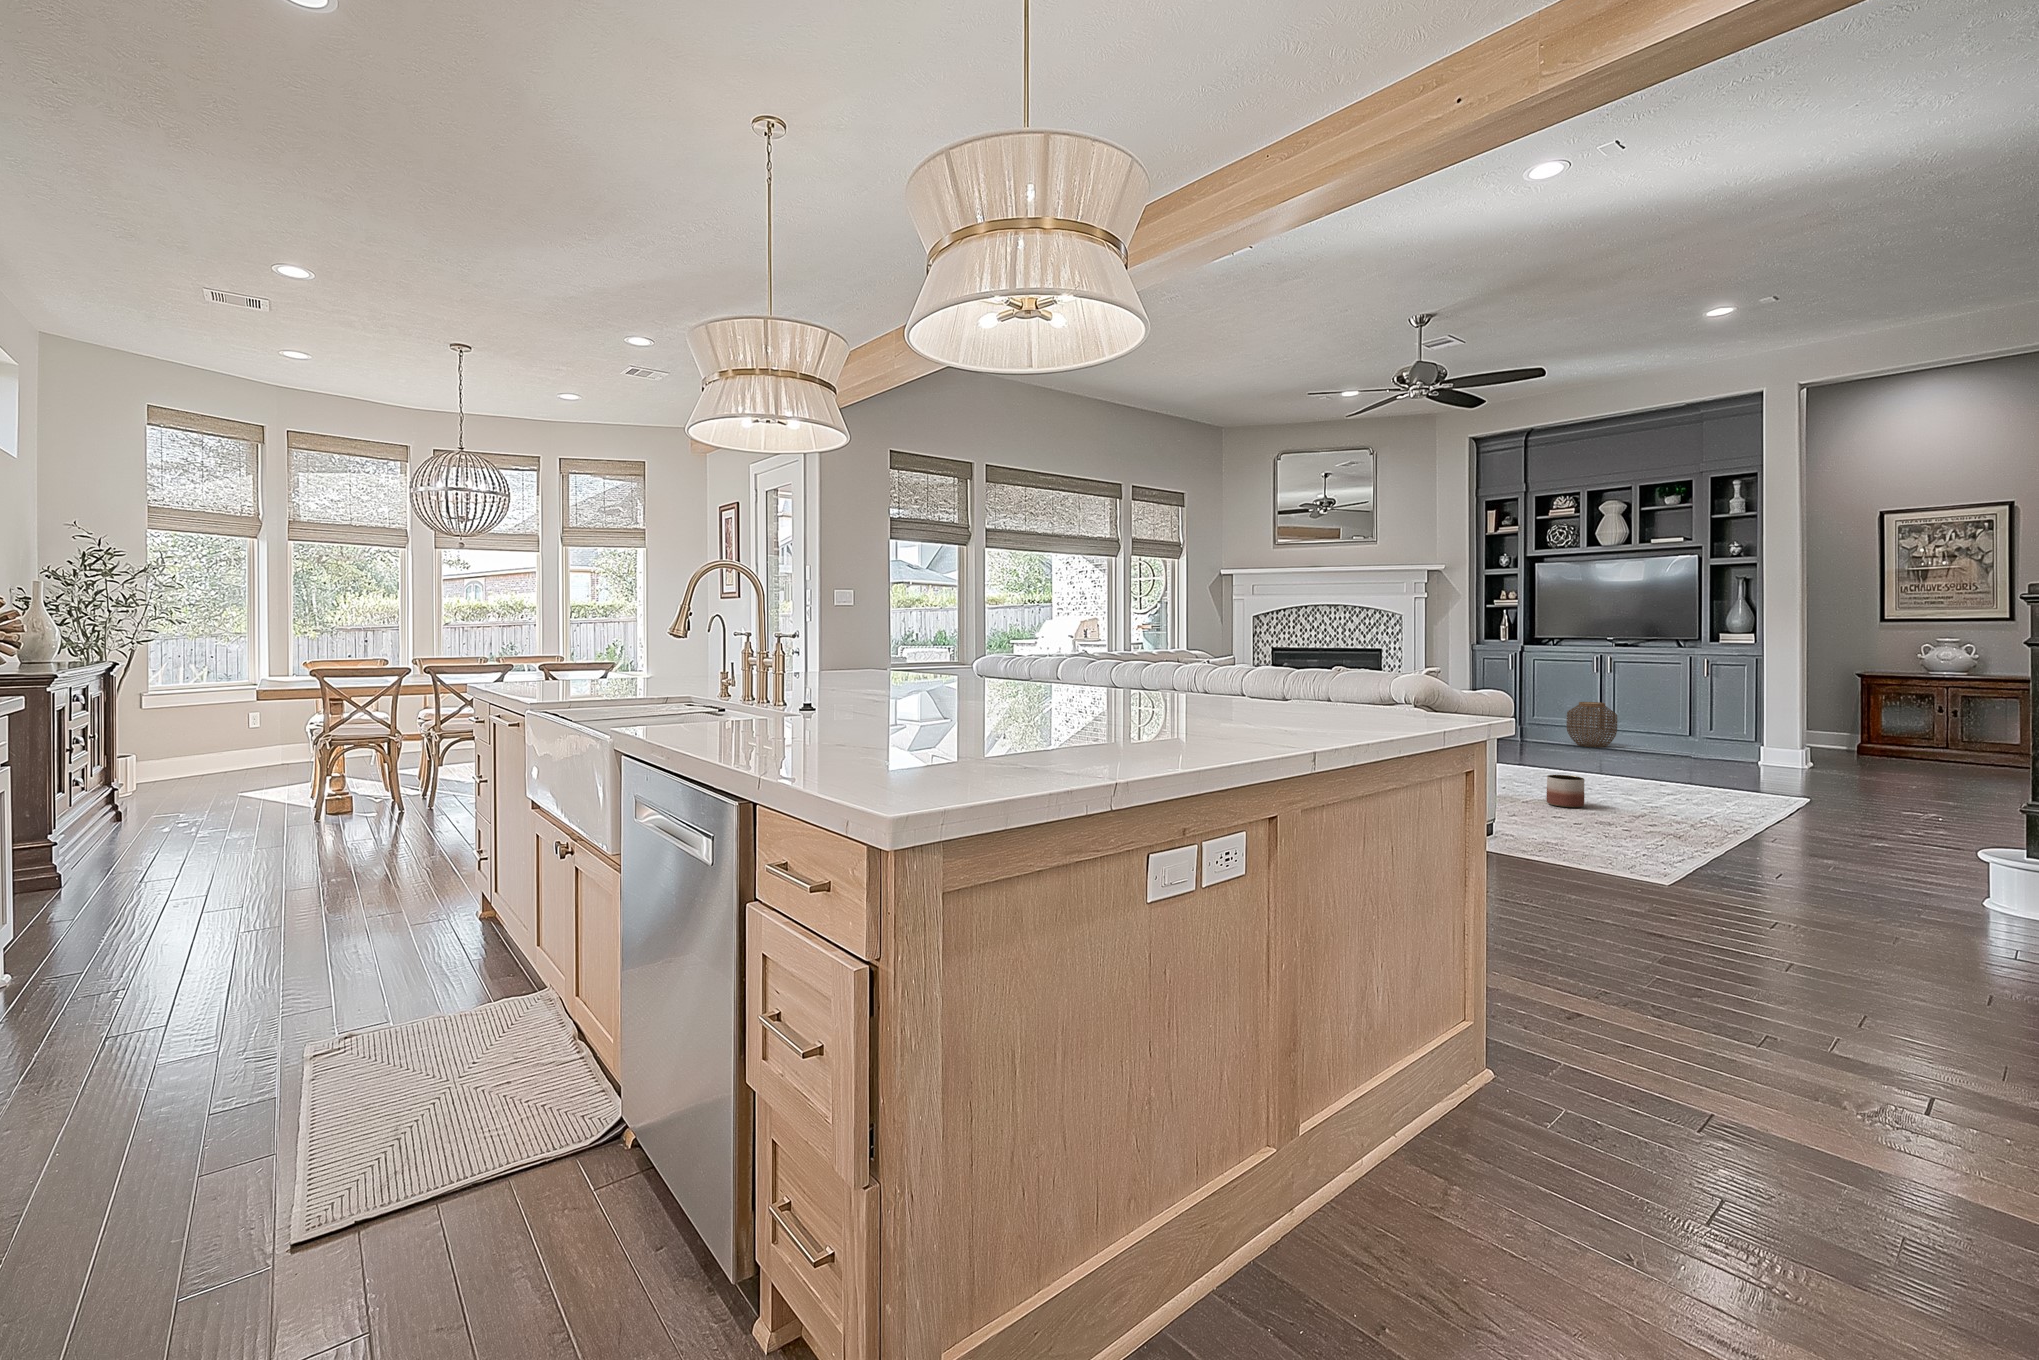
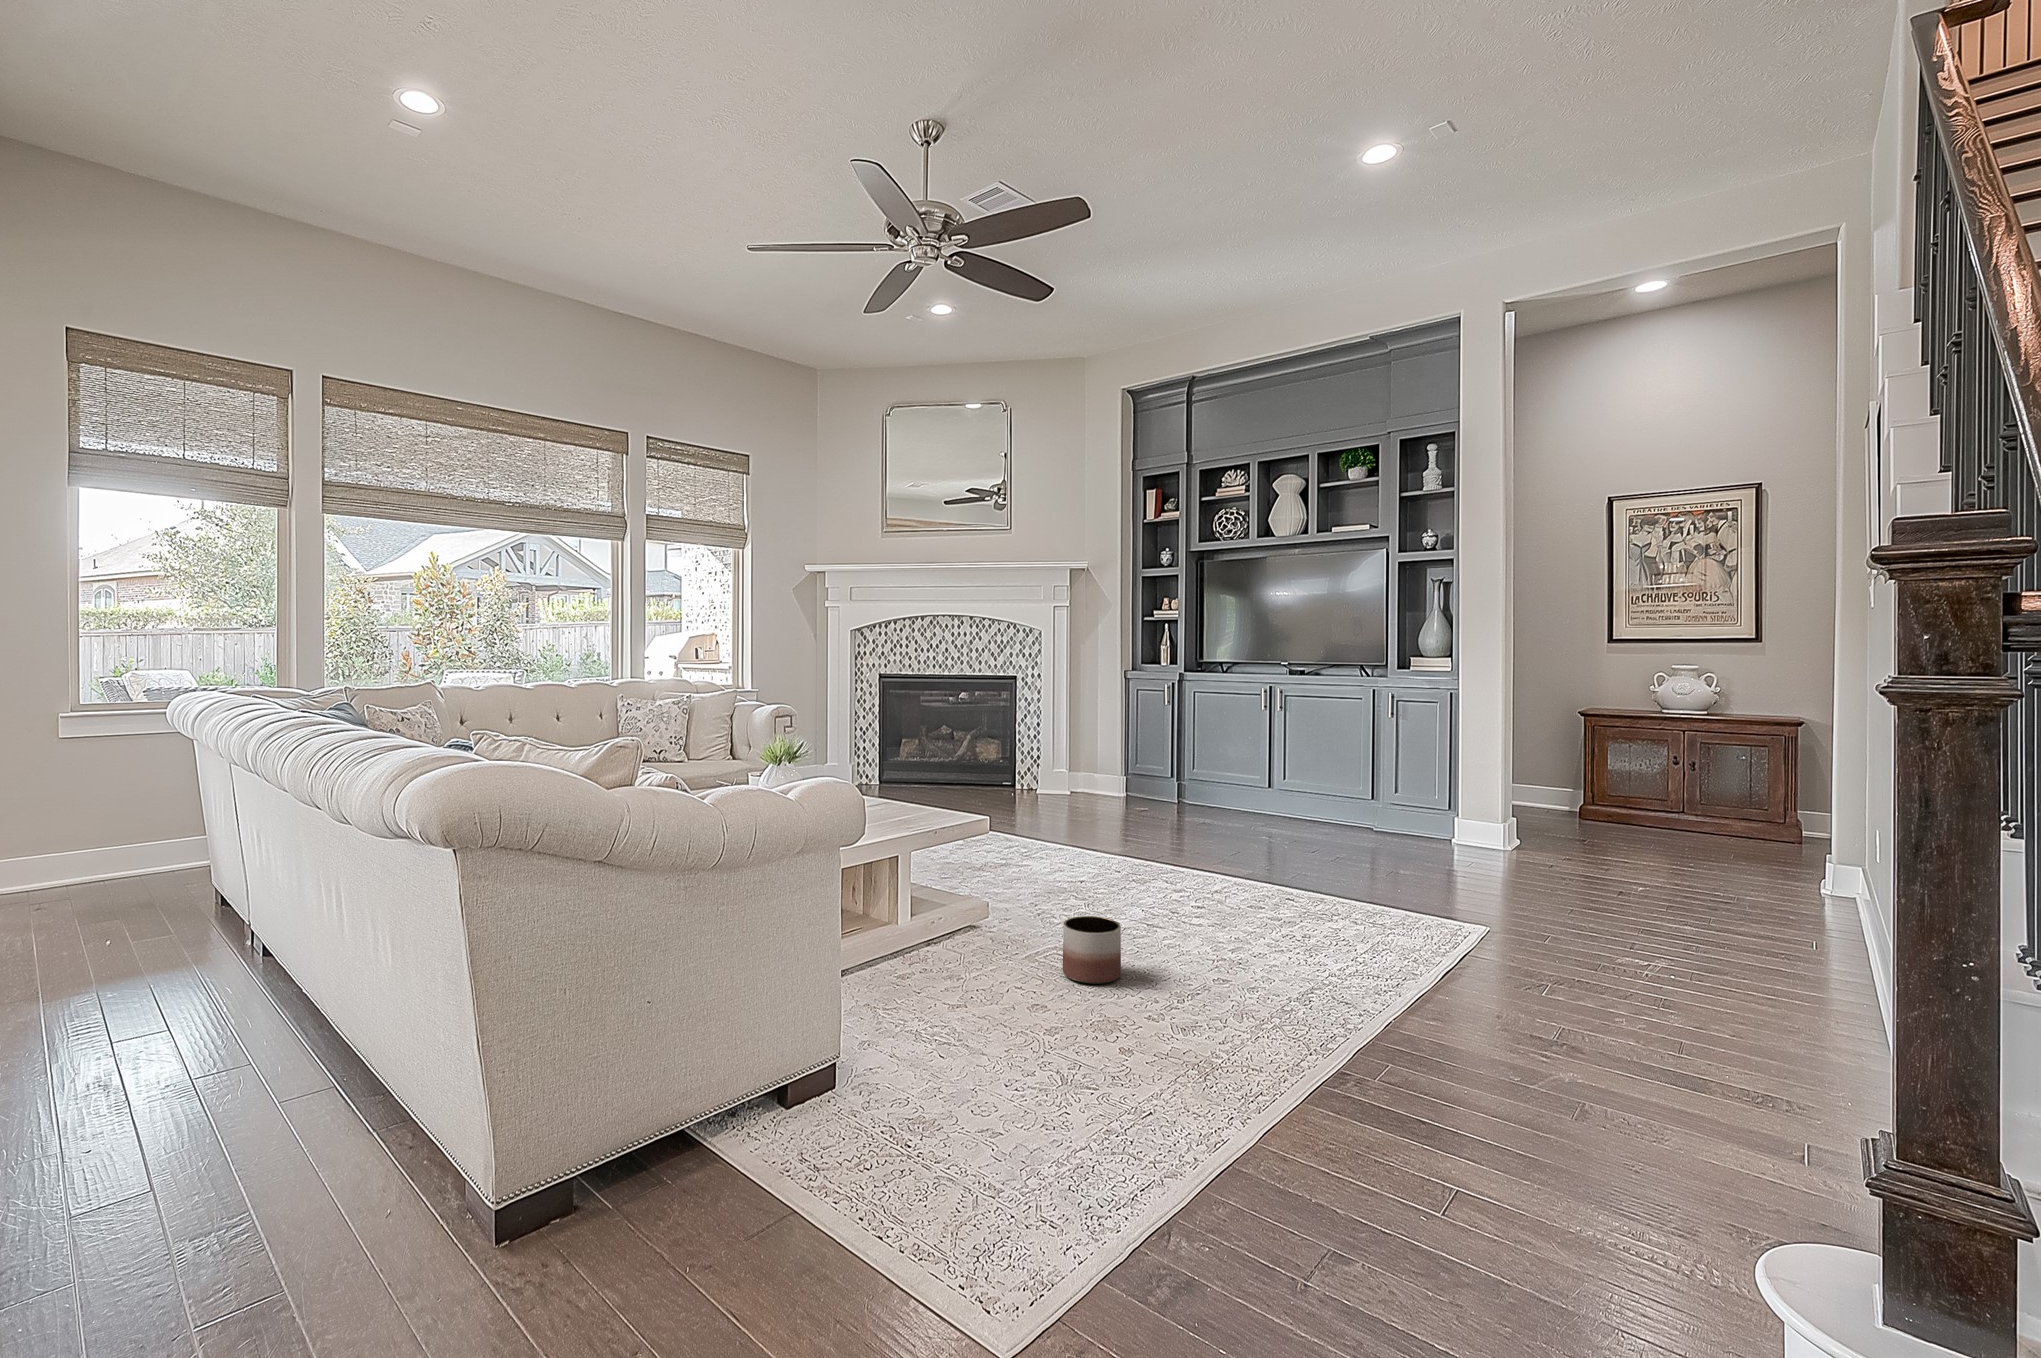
woven basket: present [1566,702,1617,747] -> none [1226,753,1287,819]

